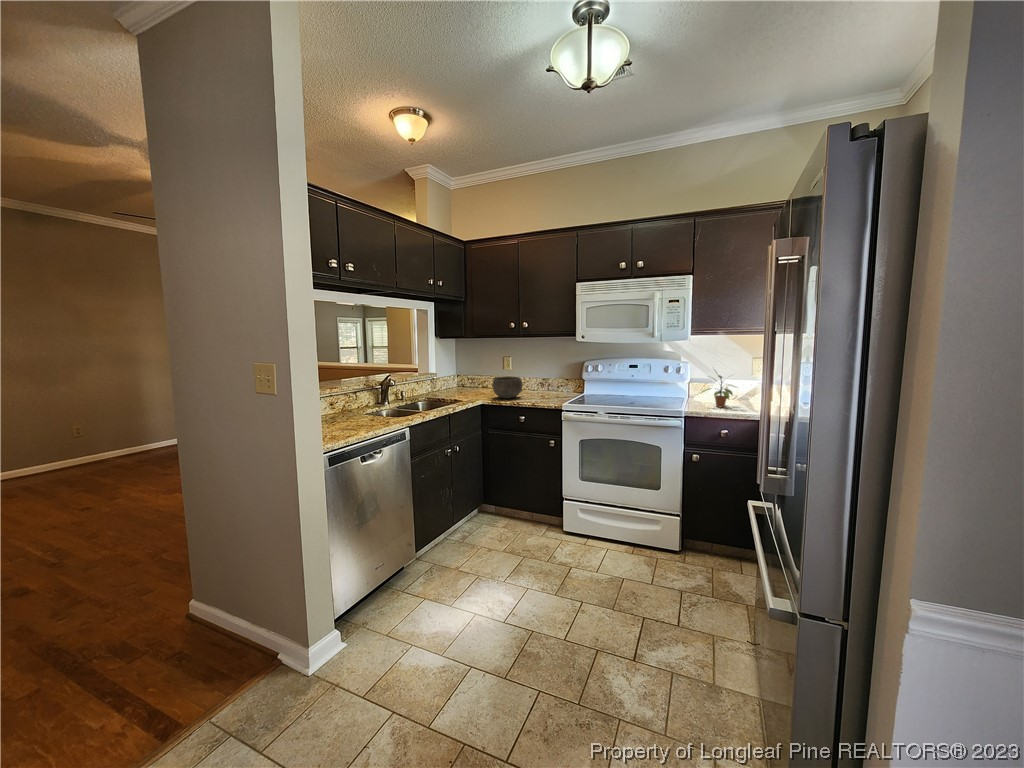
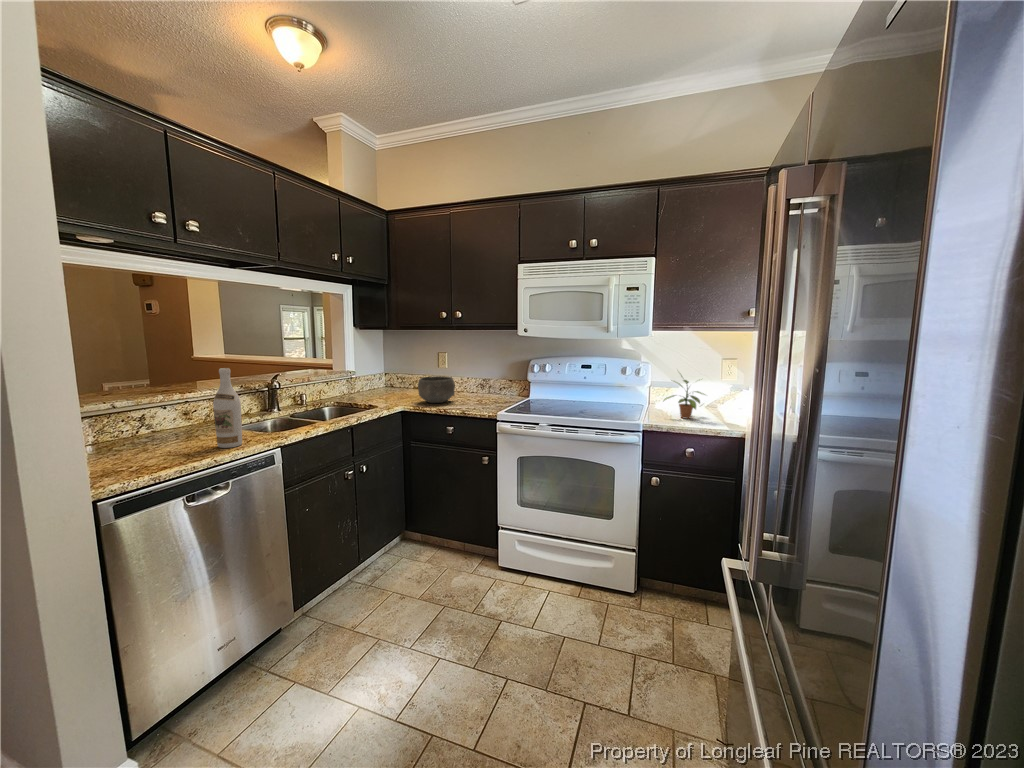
wine bottle: none [366,368,383,426] -> present [213,368,242,448]

